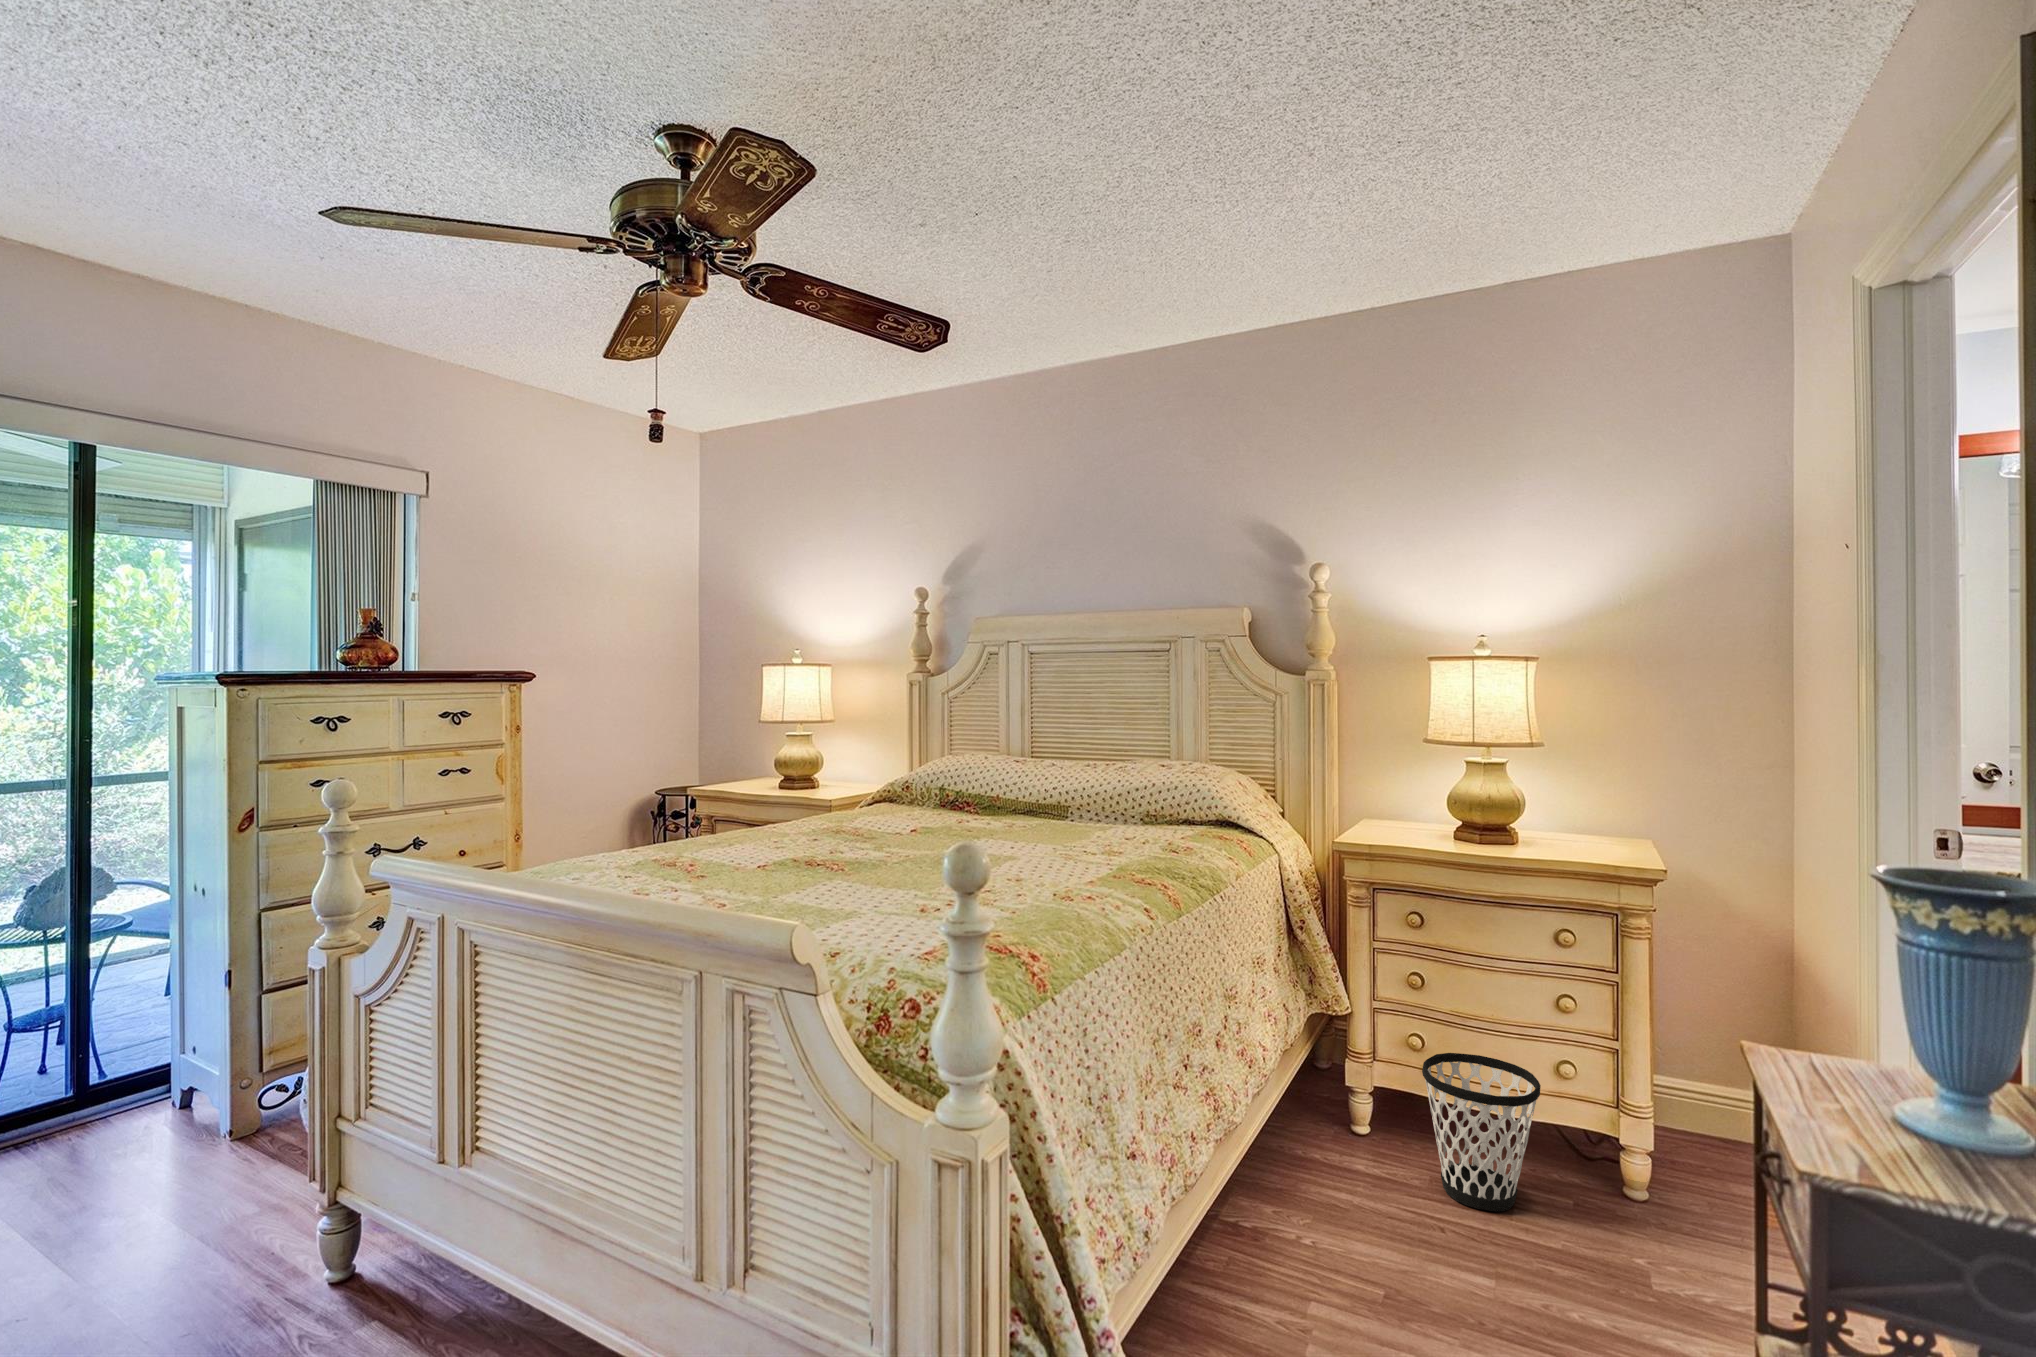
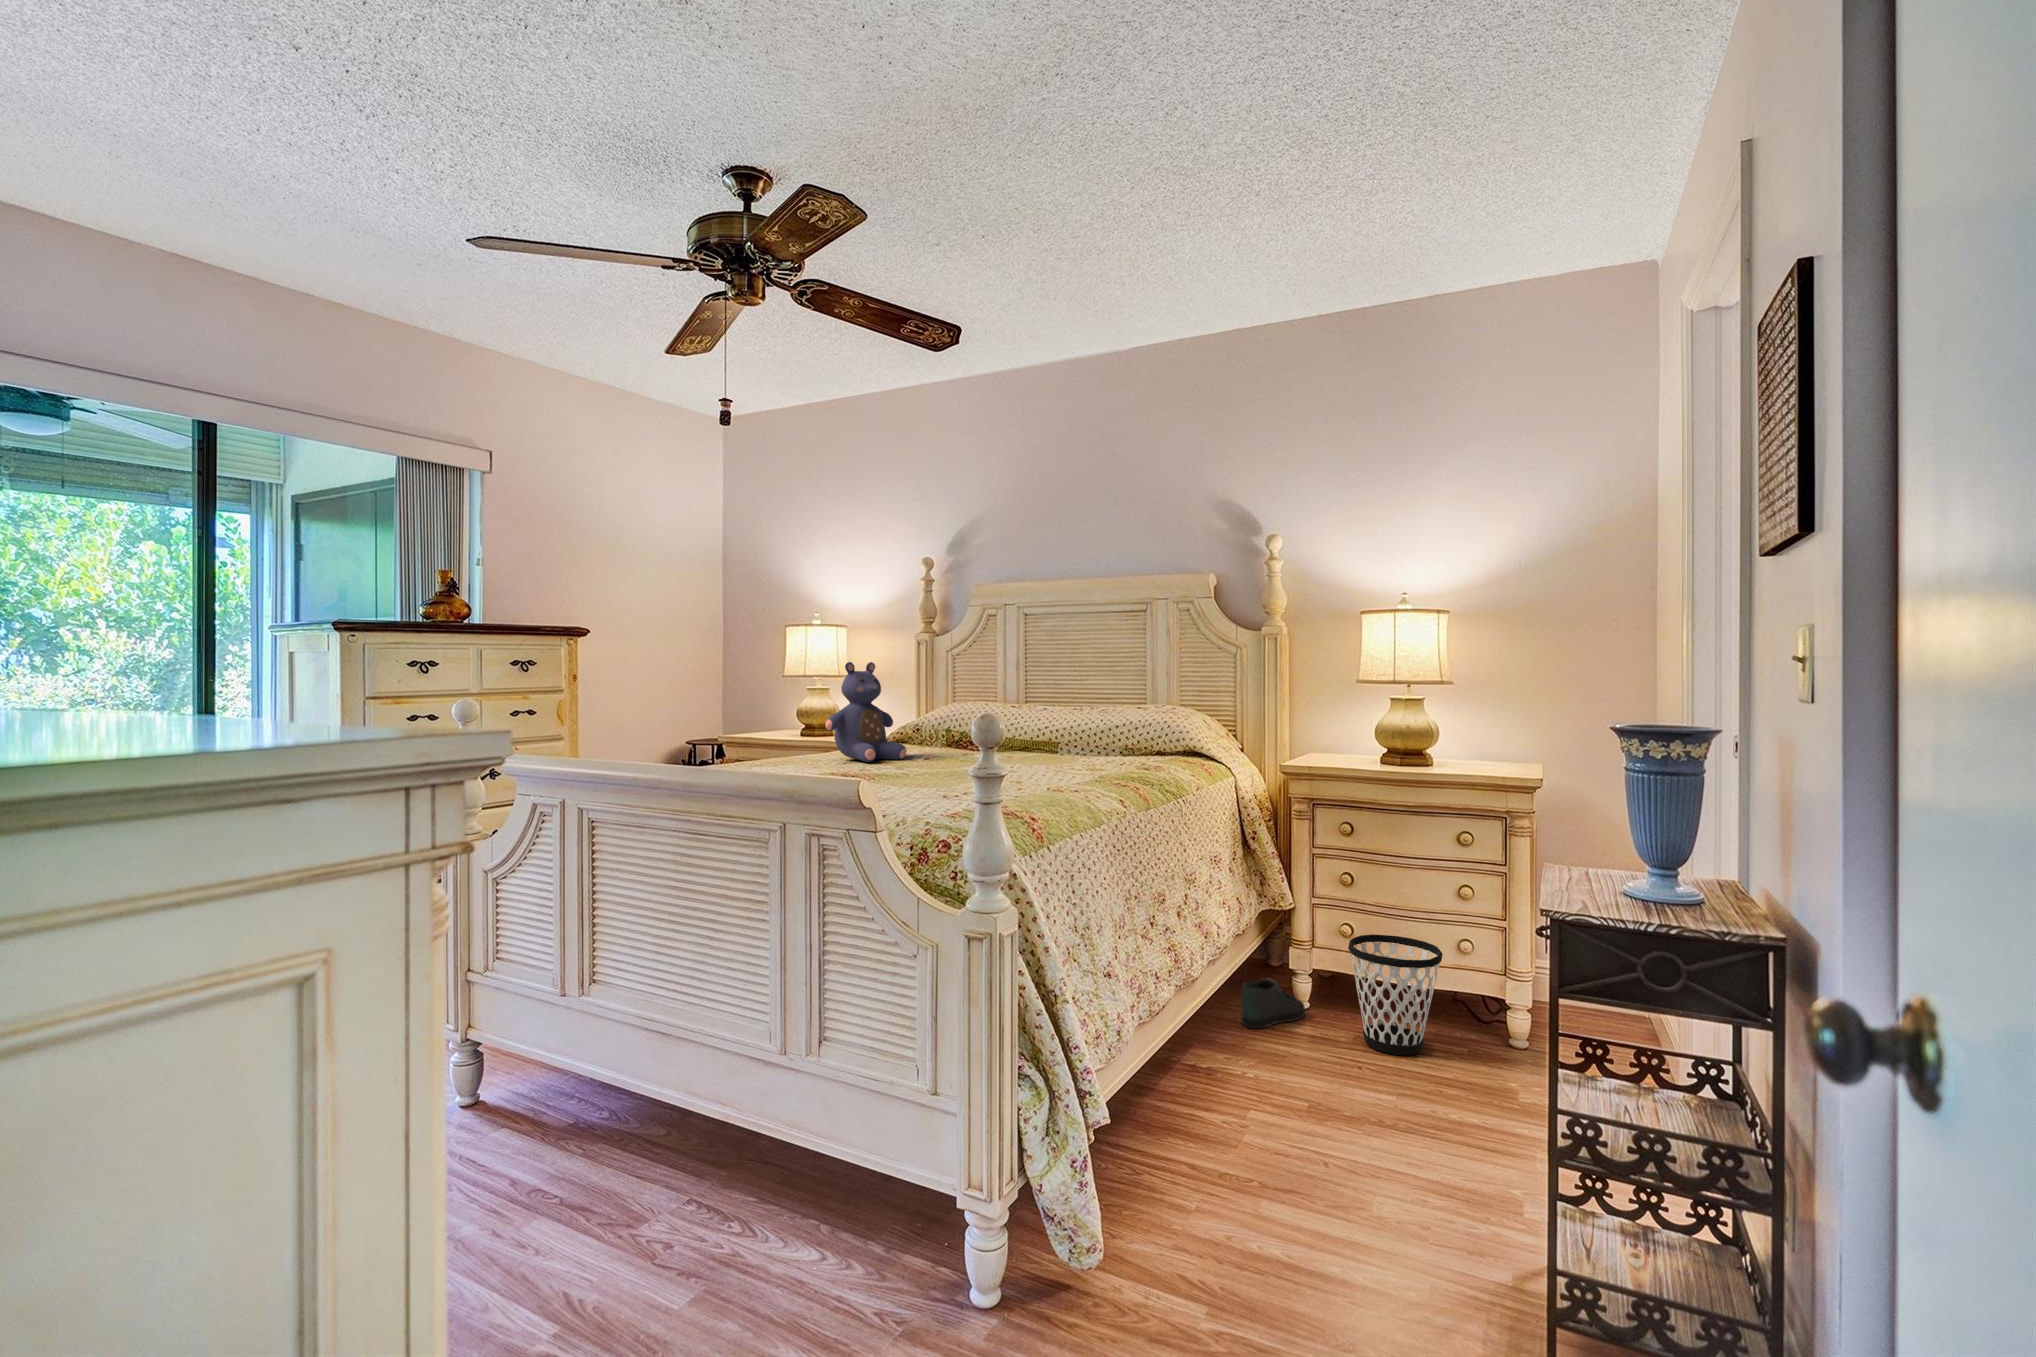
teddy bear: none [797,715,892,836] -> present [826,662,907,762]
shoe: none [1290,1101,1366,1167] -> present [1241,978,1305,1029]

